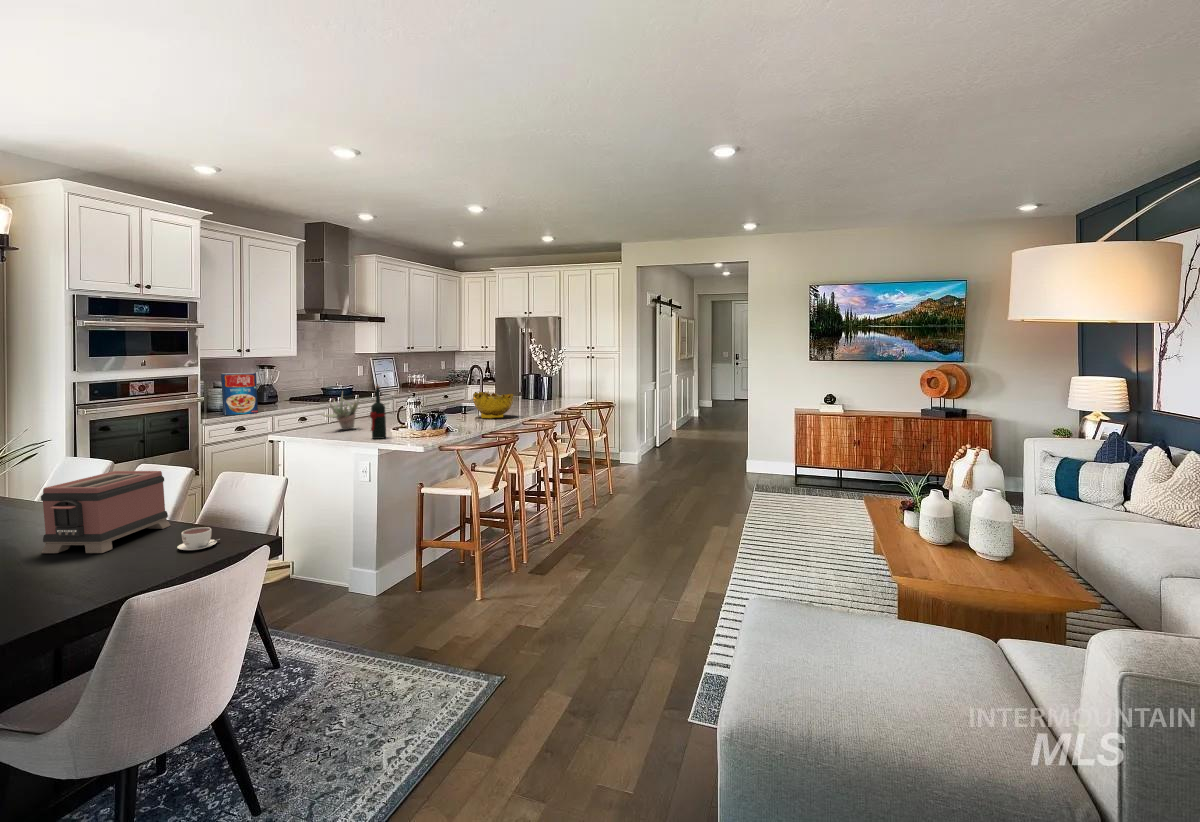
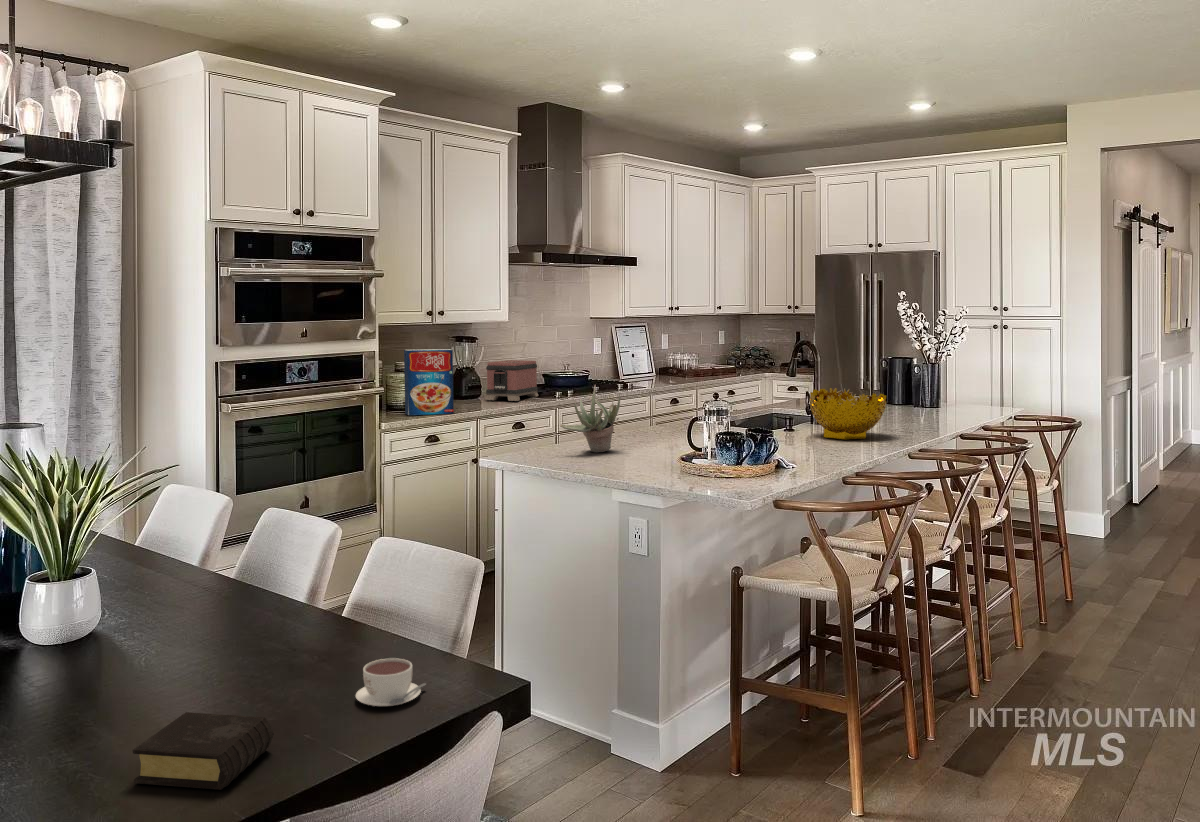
wine bottle: present [370,386,386,439] -> none [648,378,674,476]
toaster: present [41,471,171,553] -> present [485,360,539,401]
book: none [37,555,126,592] -> present [133,712,274,790]

